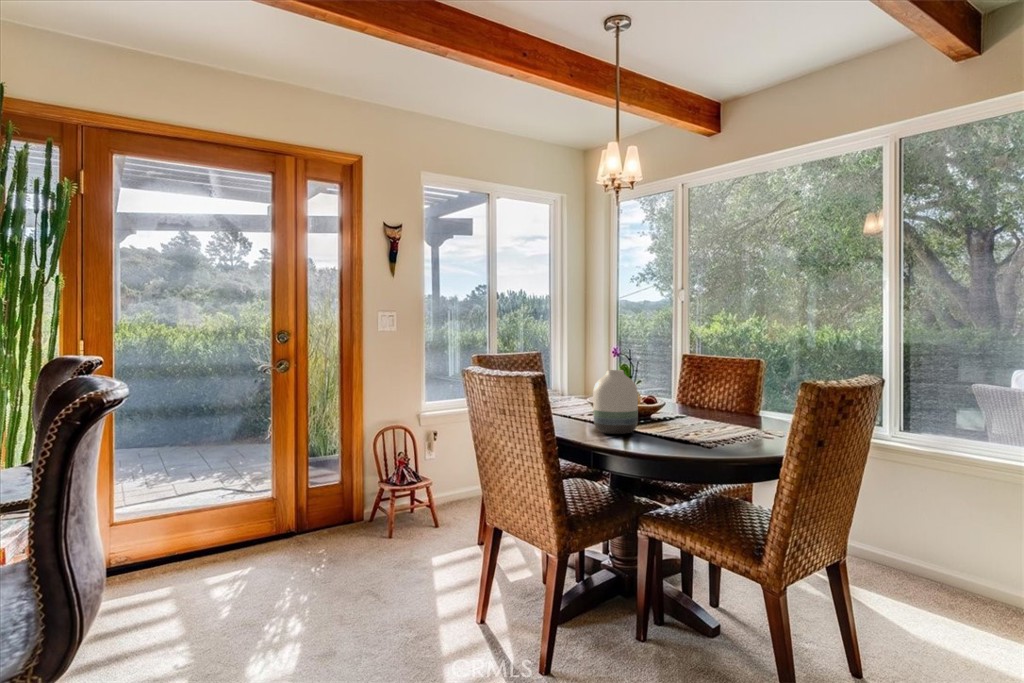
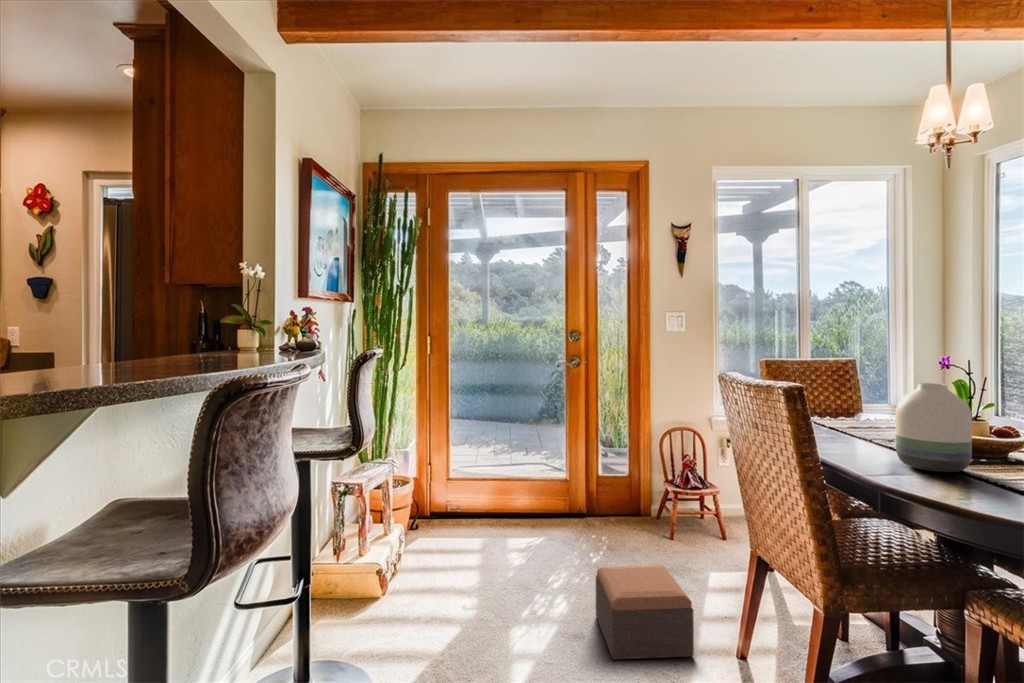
footstool: none [340,559,442,660] -> present [596,565,694,659]

